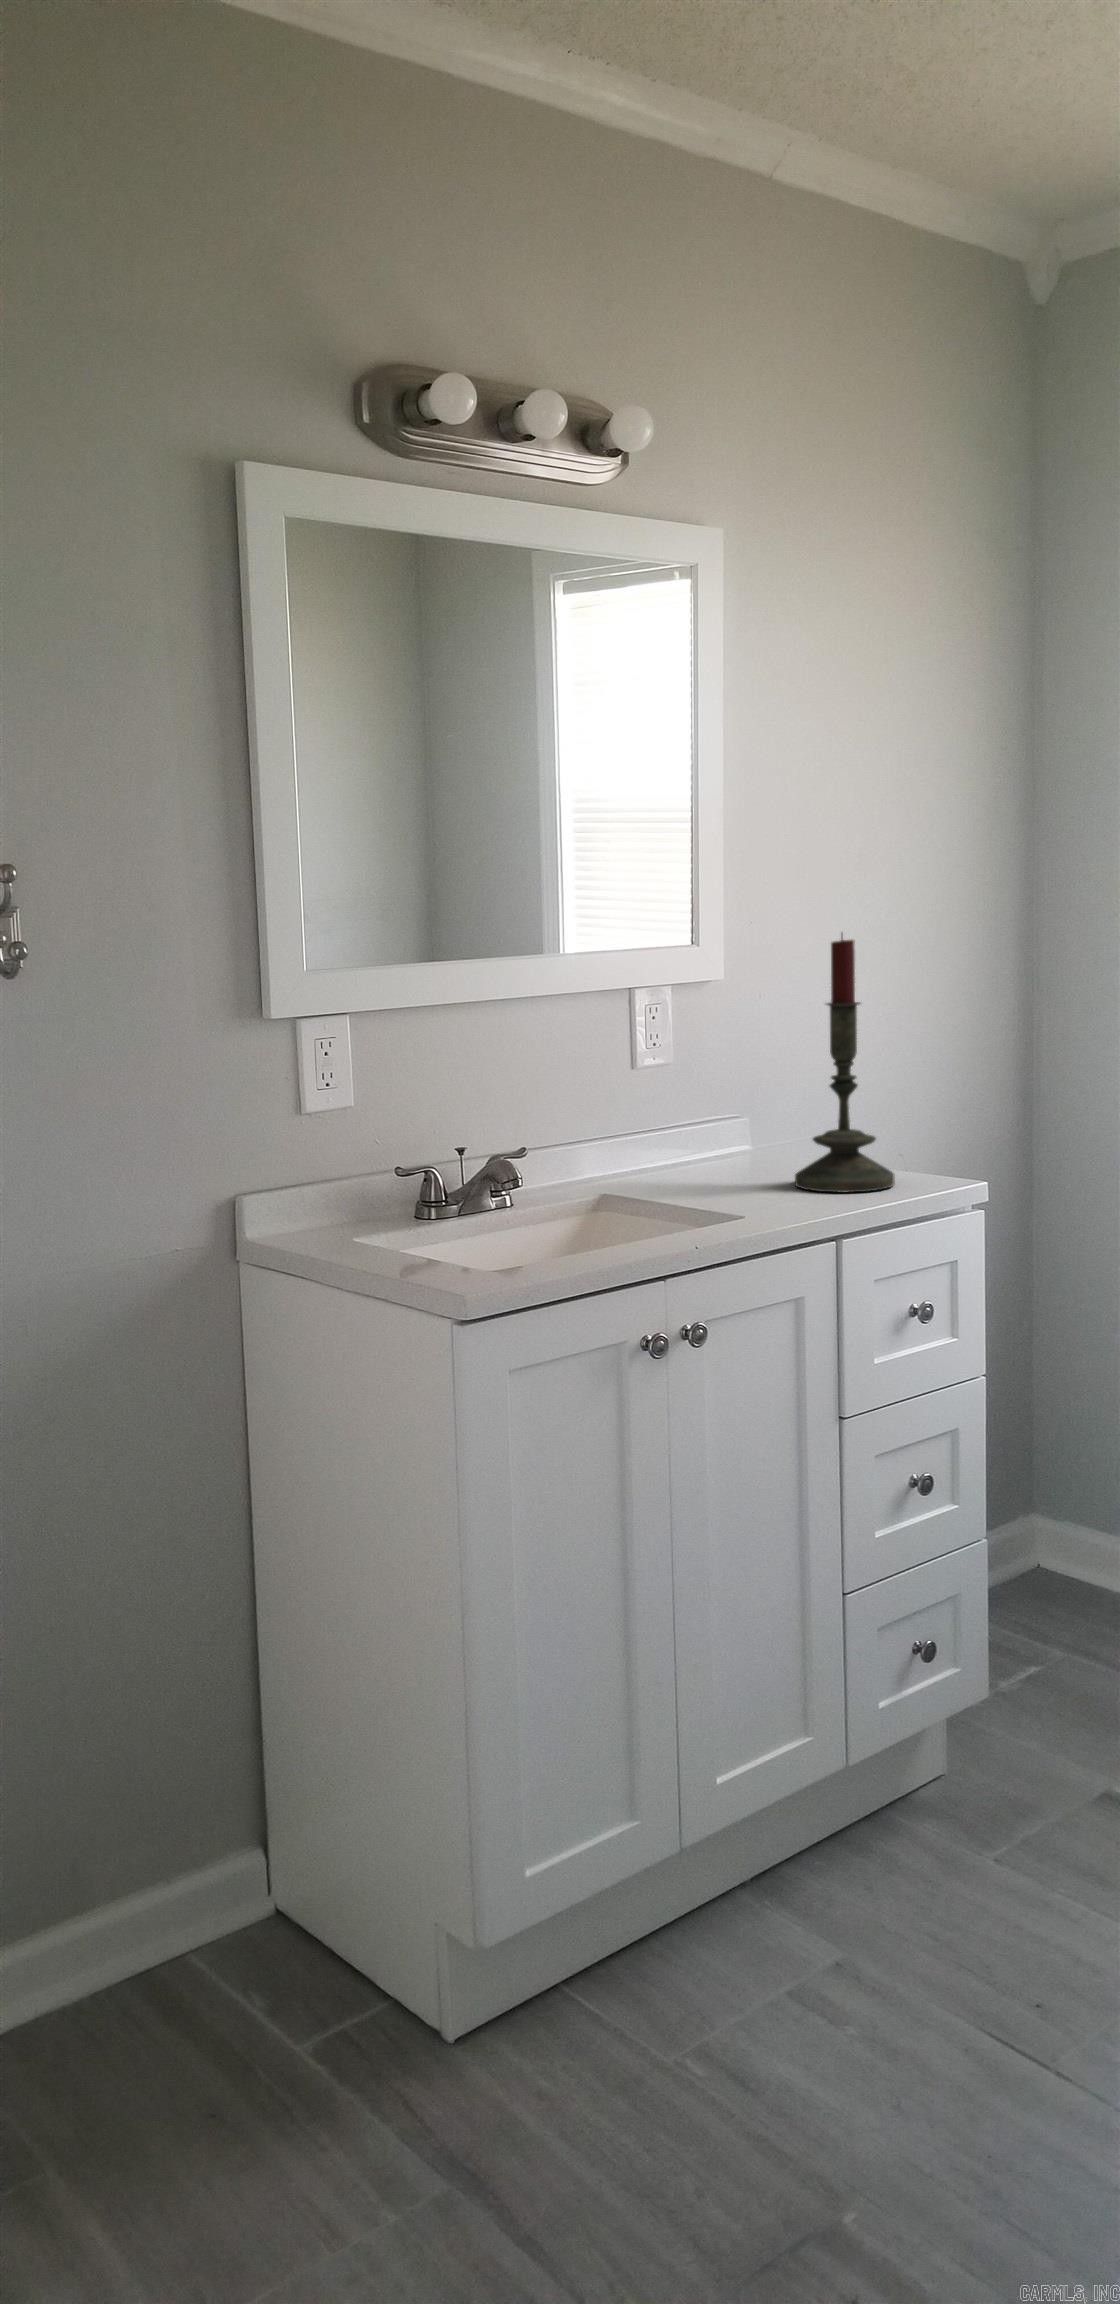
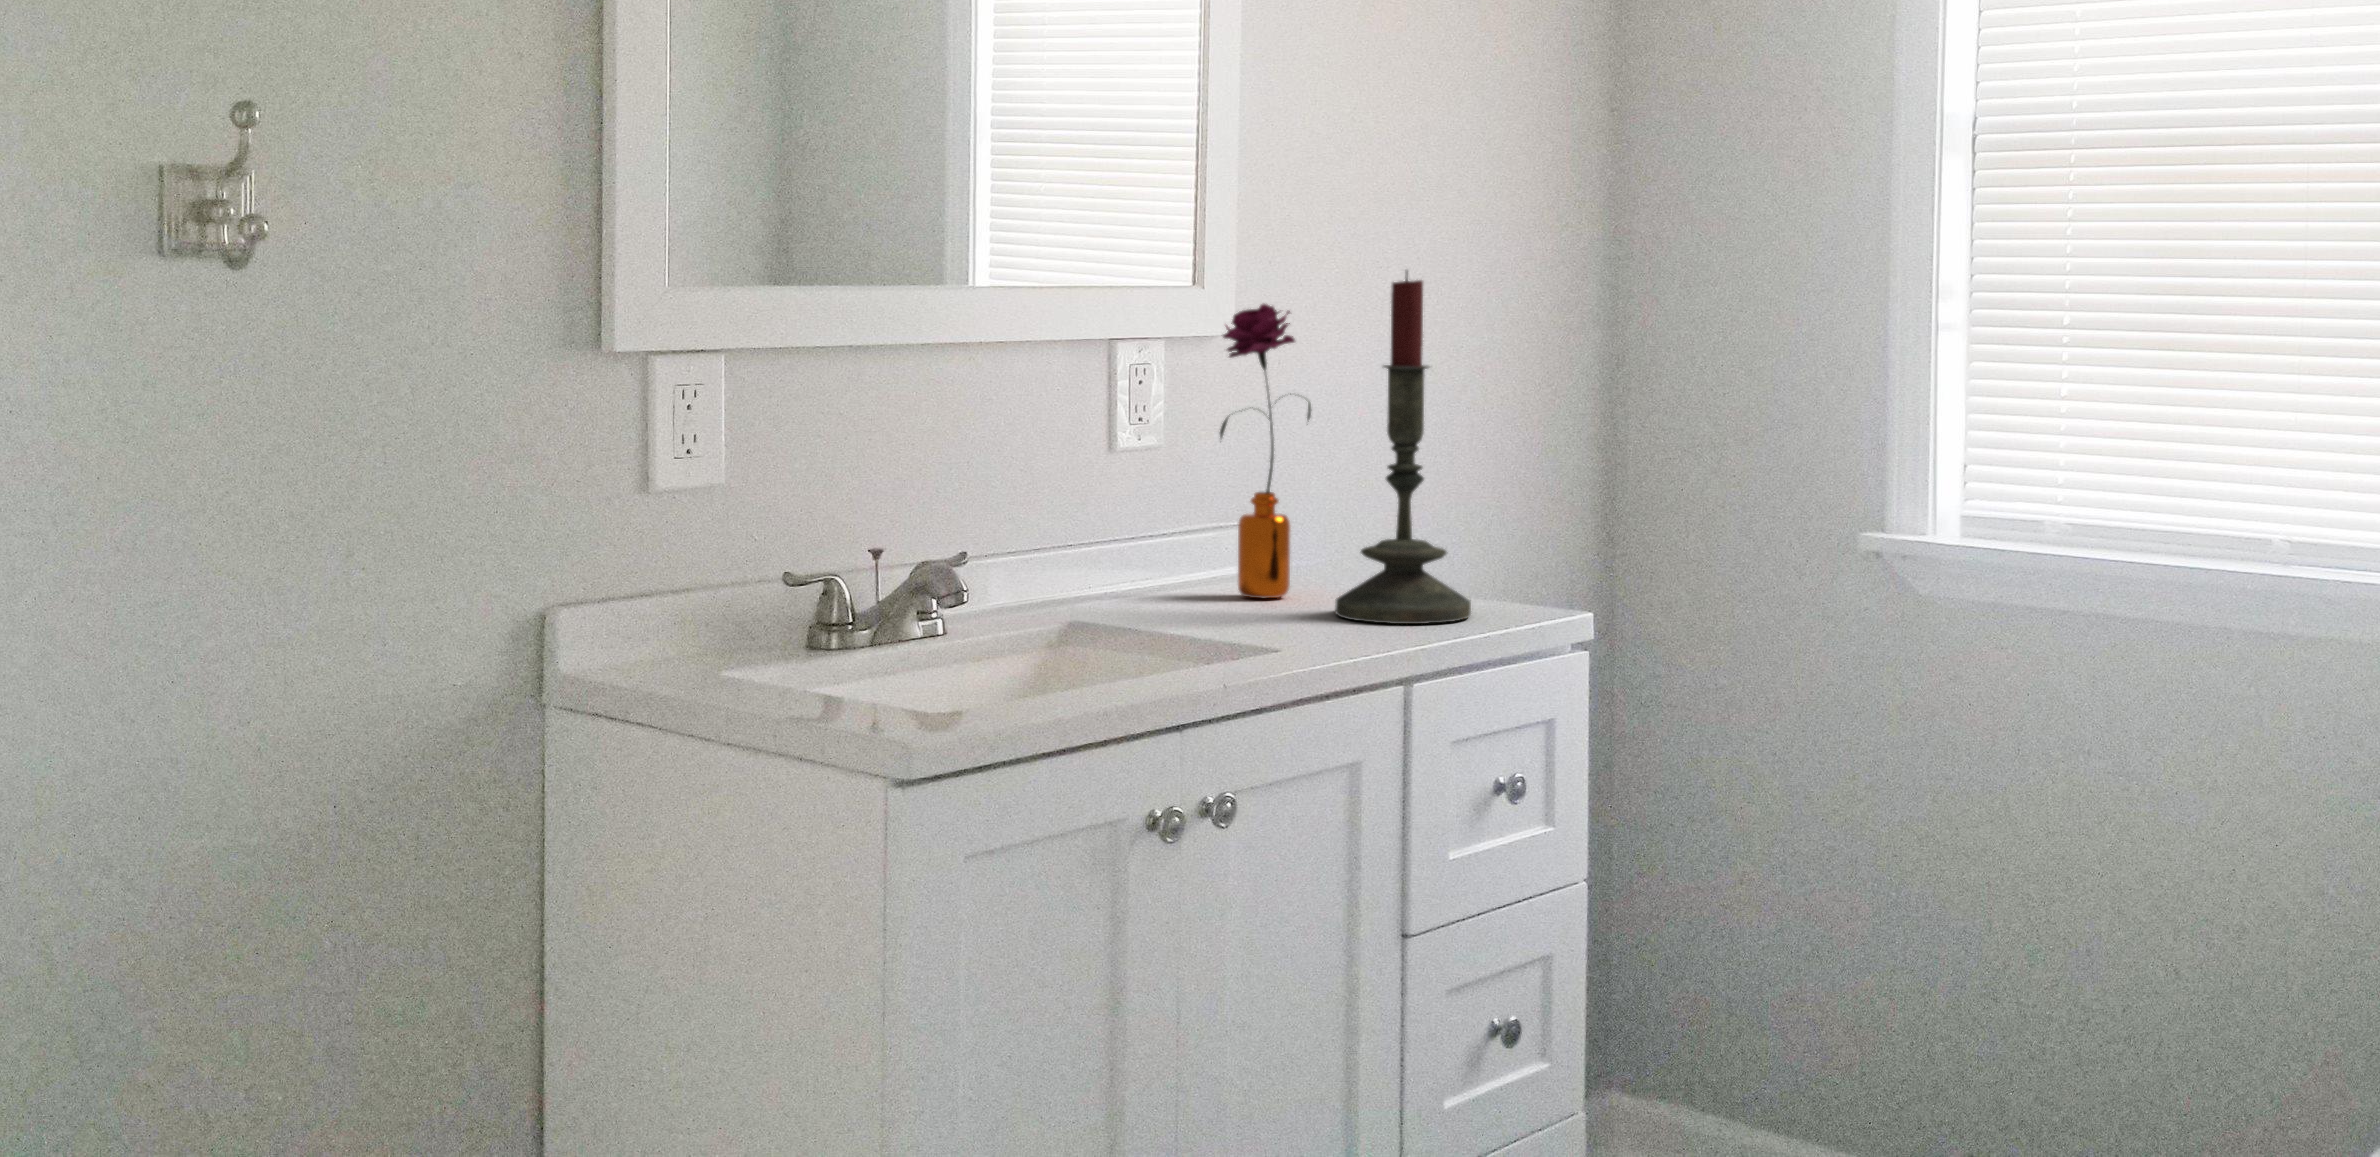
flower: none [712,958,778,1172] -> present [1220,304,1311,598]

